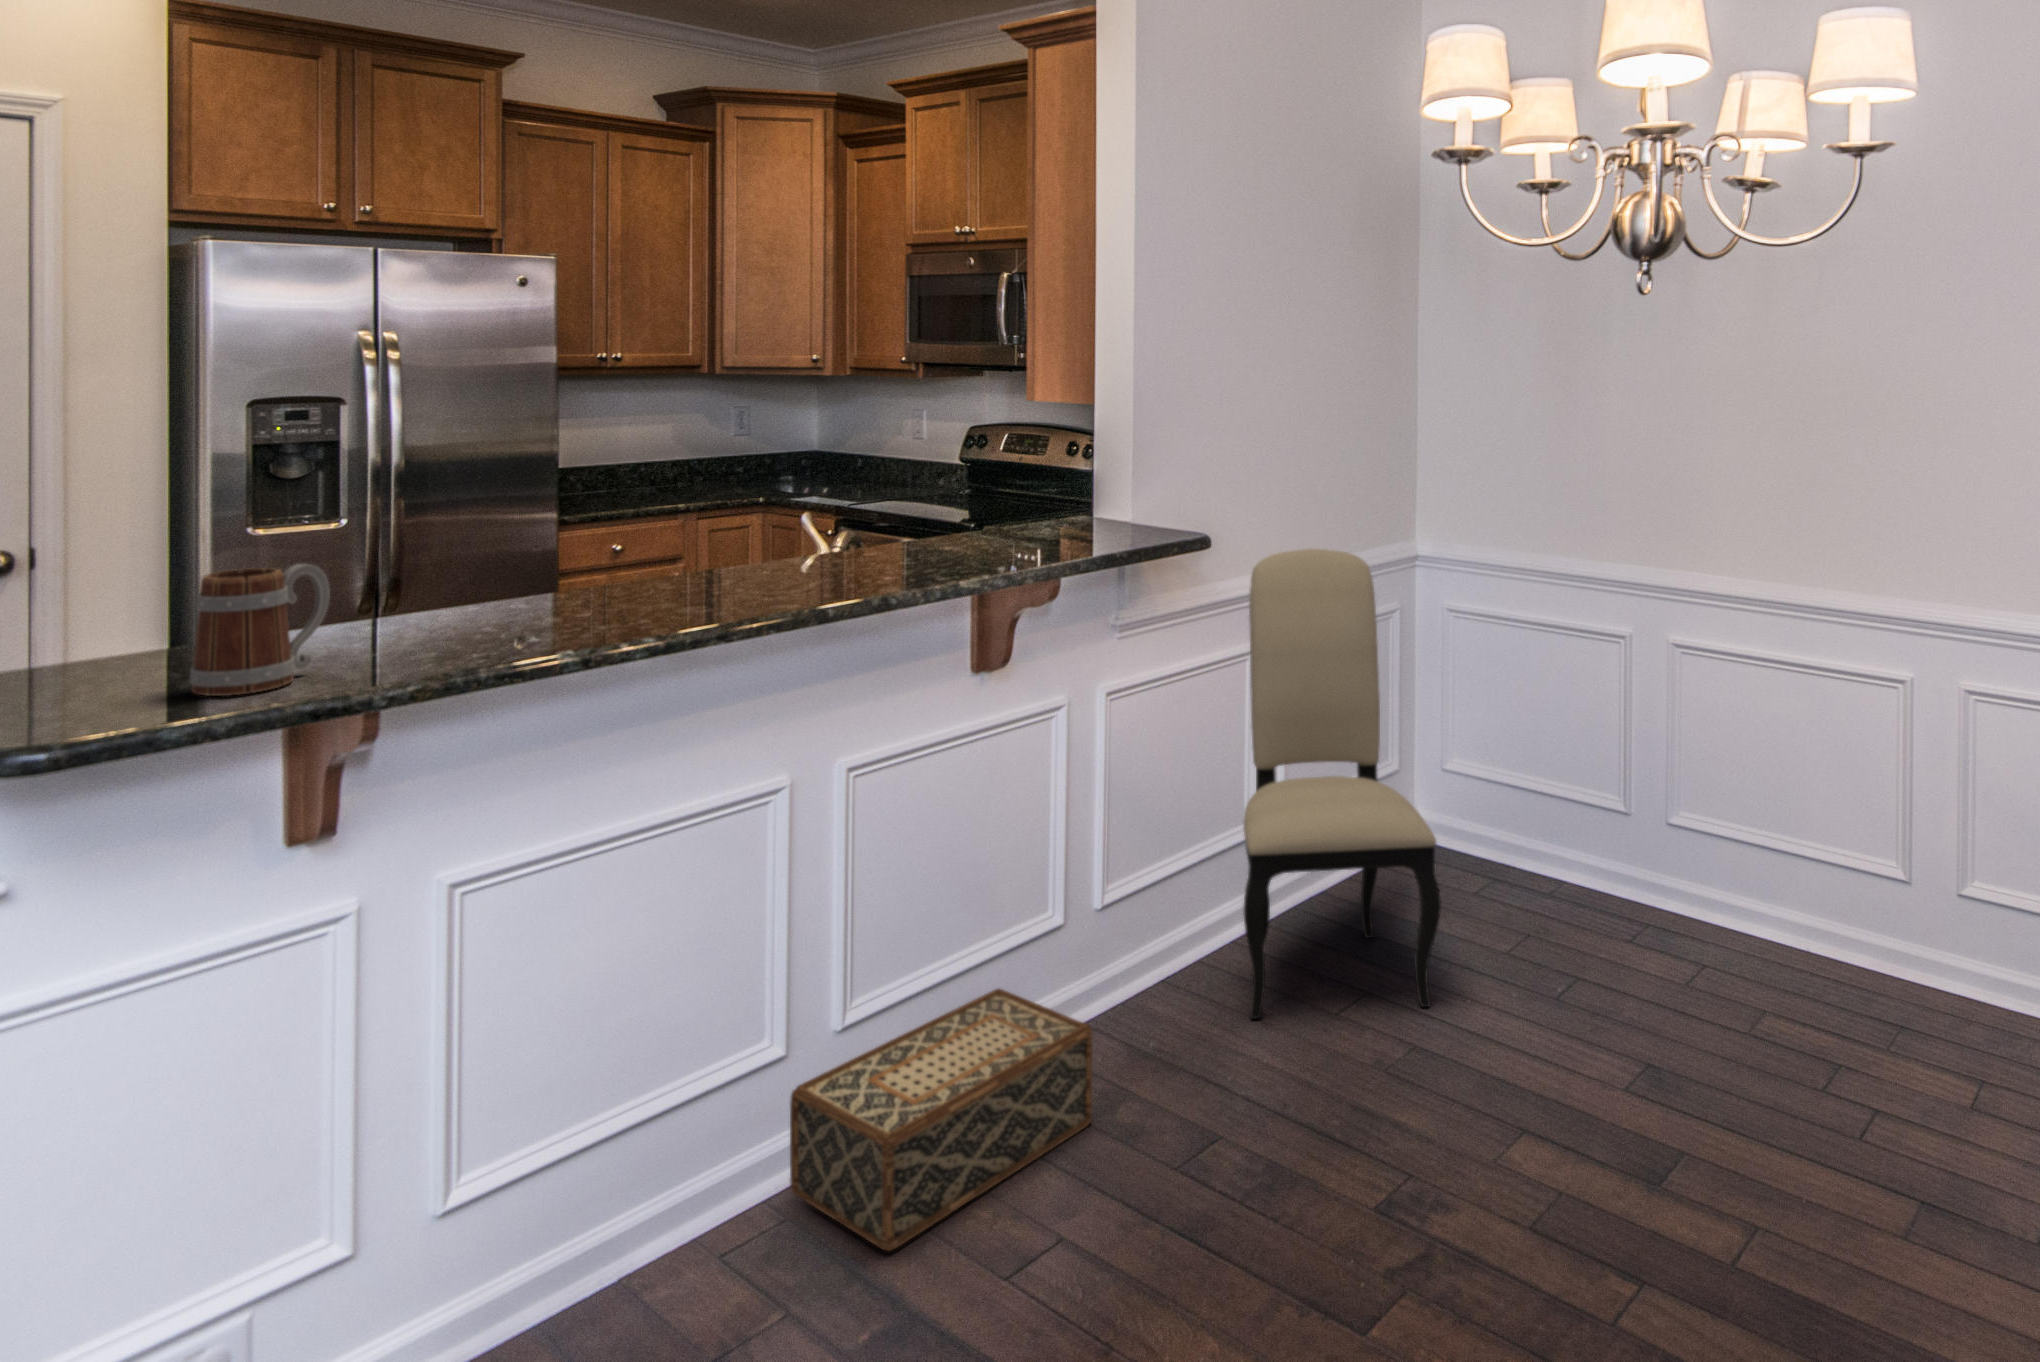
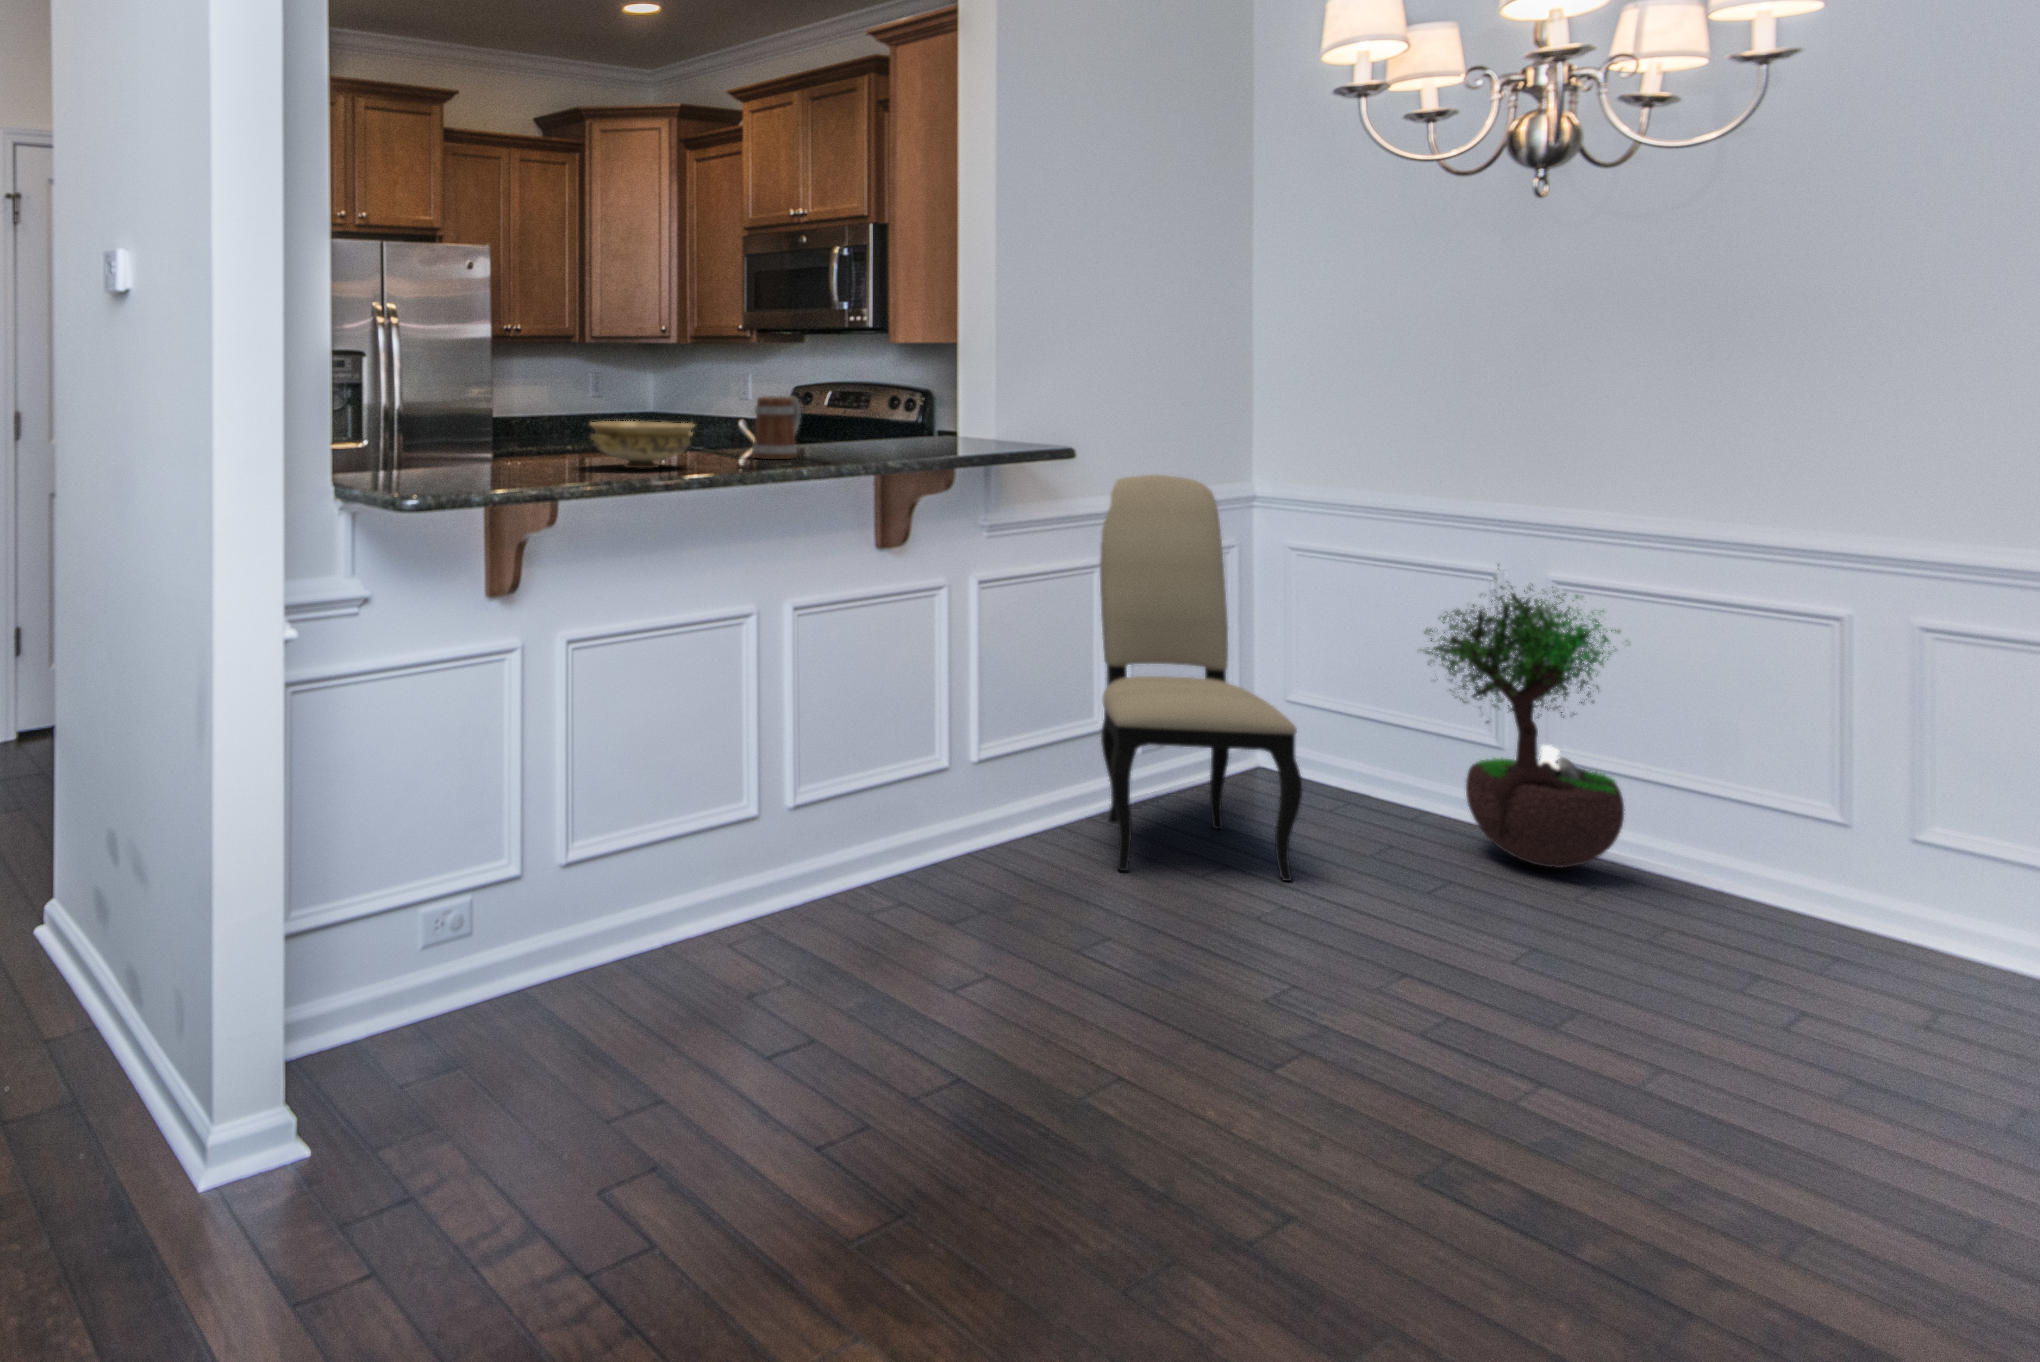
ceramic bowl: none [493,545,677,620] -> present [590,421,694,468]
mug: present [189,564,330,696] -> present [752,396,801,459]
potted tree: none [1557,639,1745,949] -> present [1425,565,1624,868]
woven basket: present [790,989,1093,1251] -> none [766,808,995,970]

